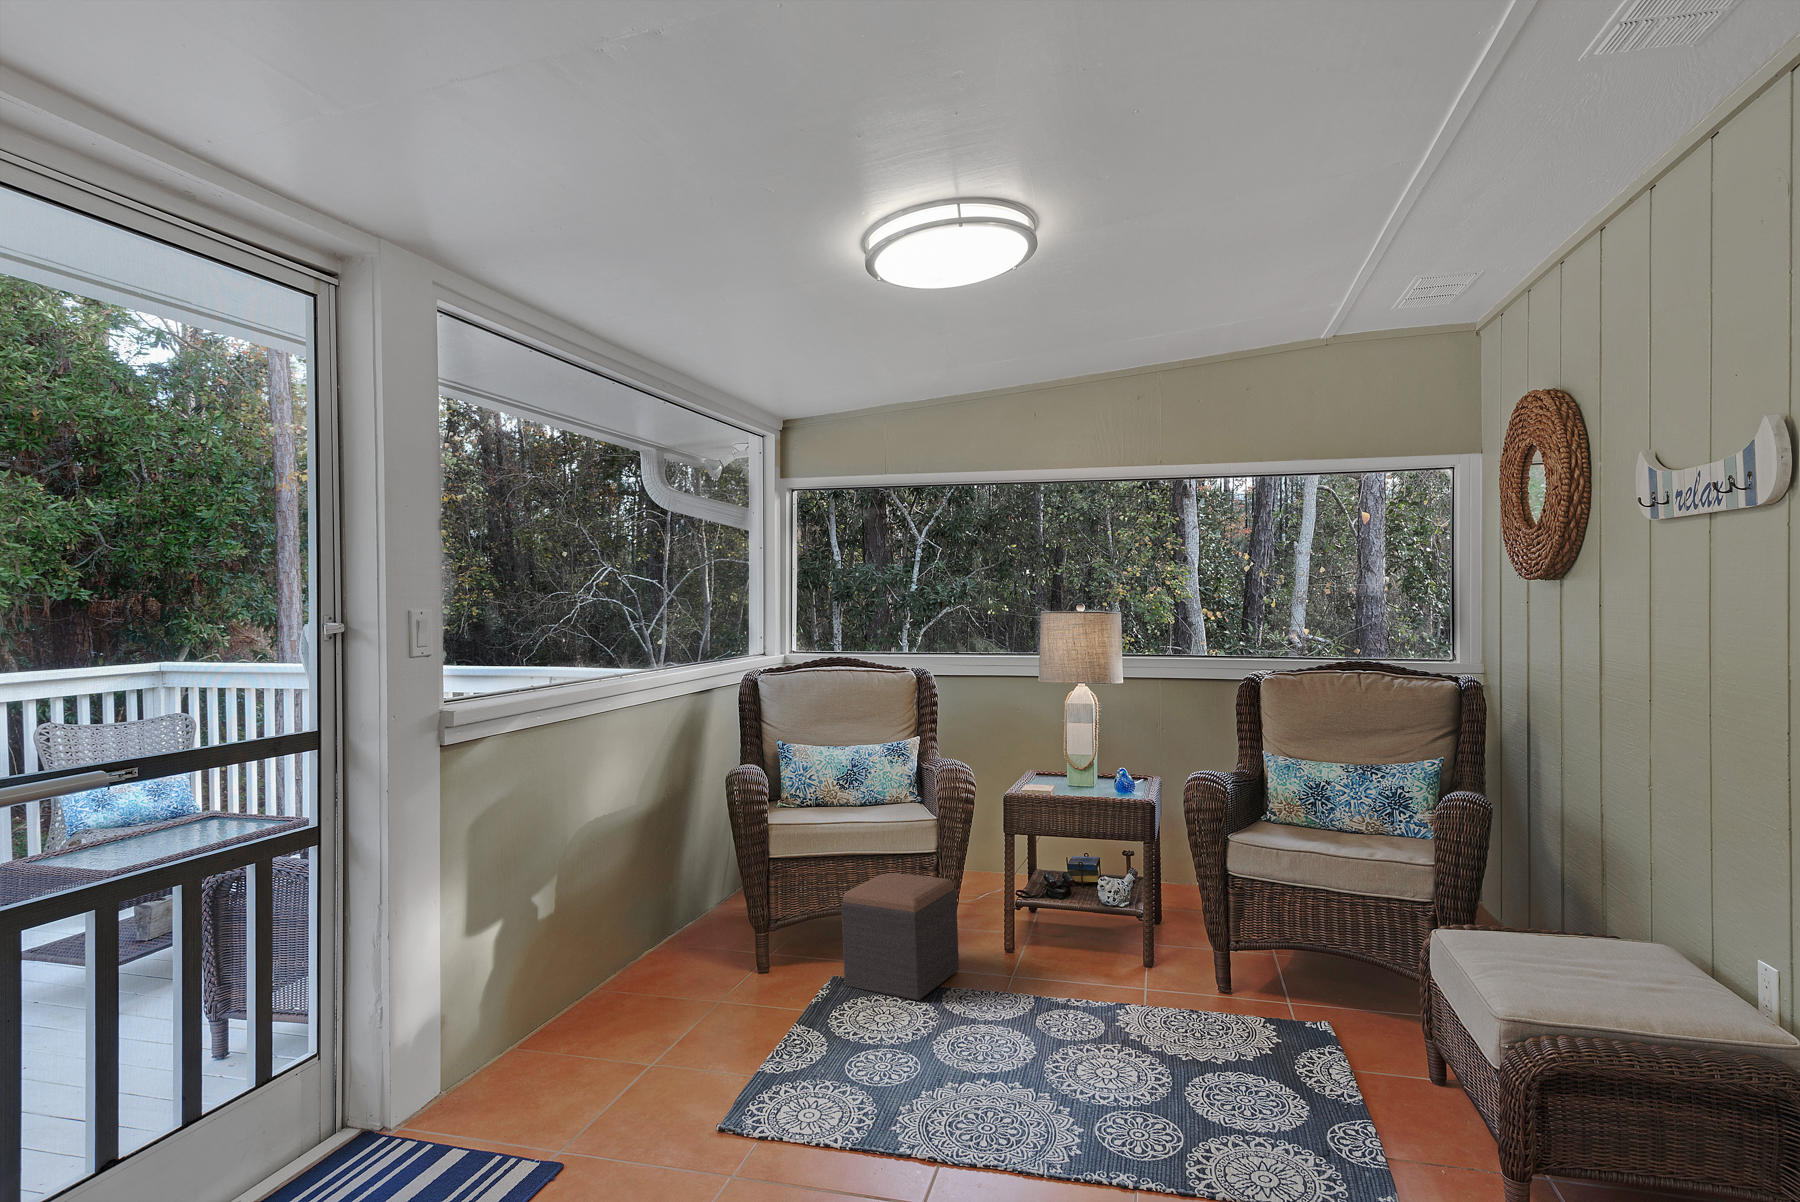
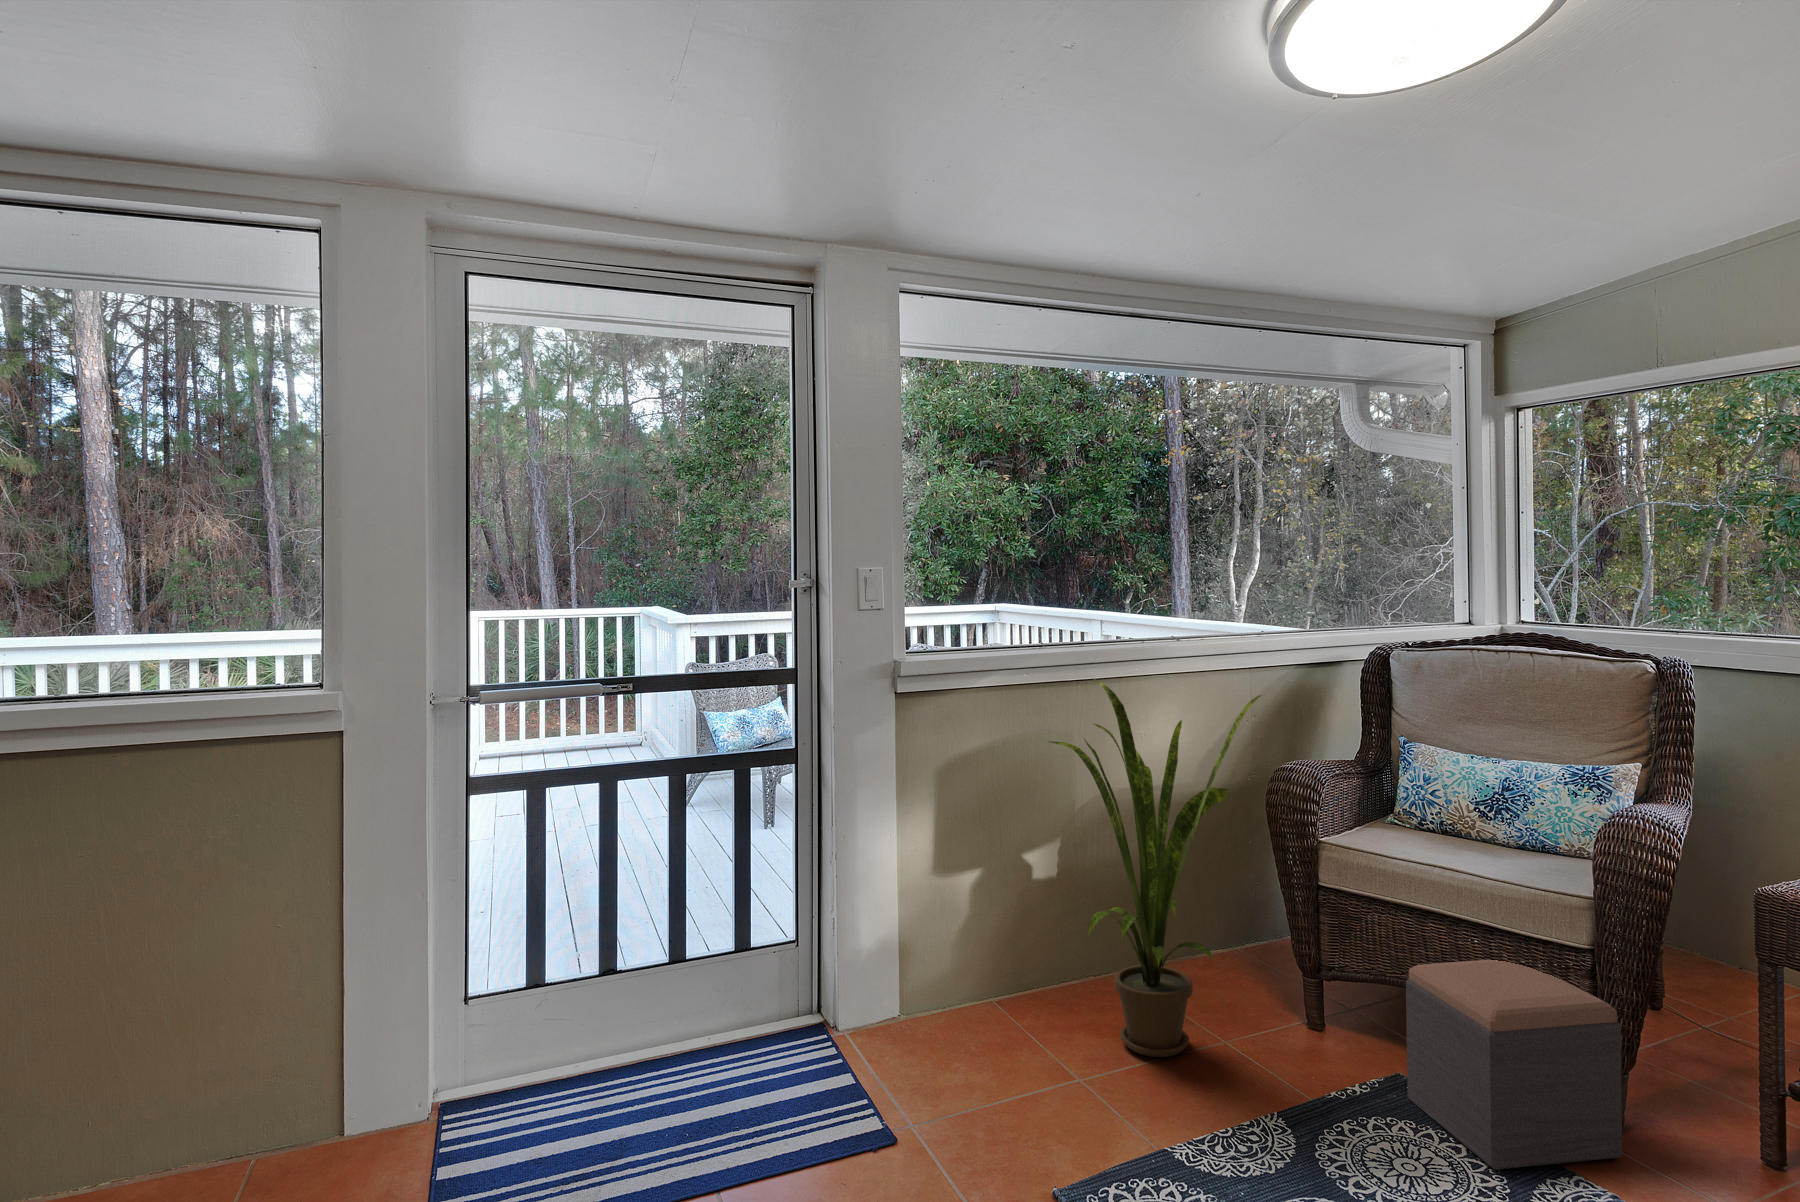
house plant: none [578,717,752,1030] -> present [1049,679,1261,1057]

